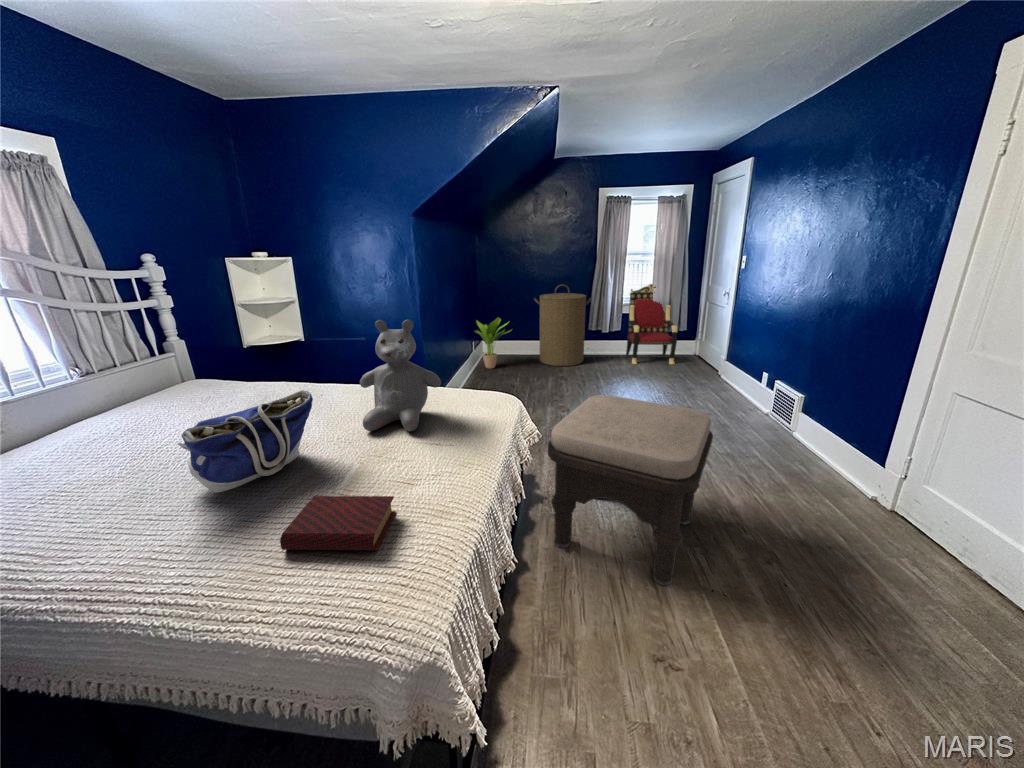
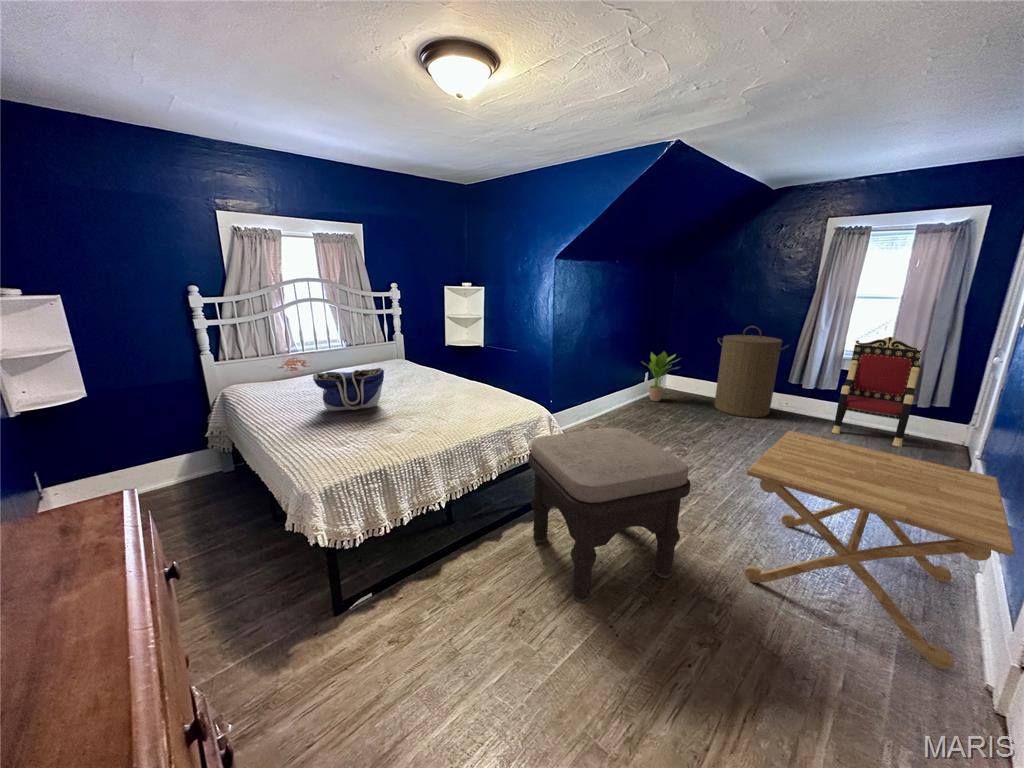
teddy bear: present [360,320,441,431] -> none [419,334,475,410]
side table: none [689,364,903,501] -> present [745,431,1014,669]
book: present [280,496,396,550] -> none [312,420,370,450]

